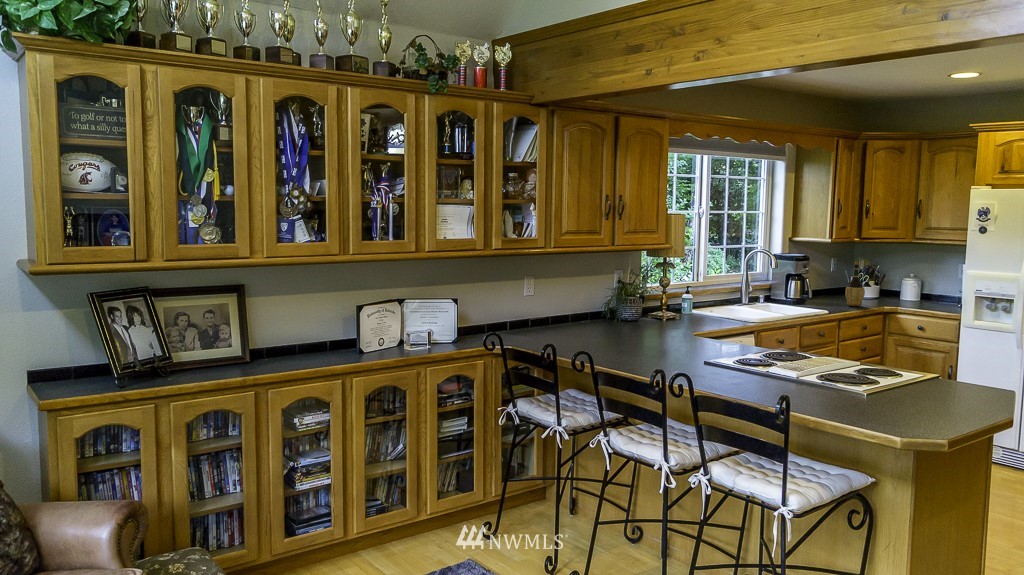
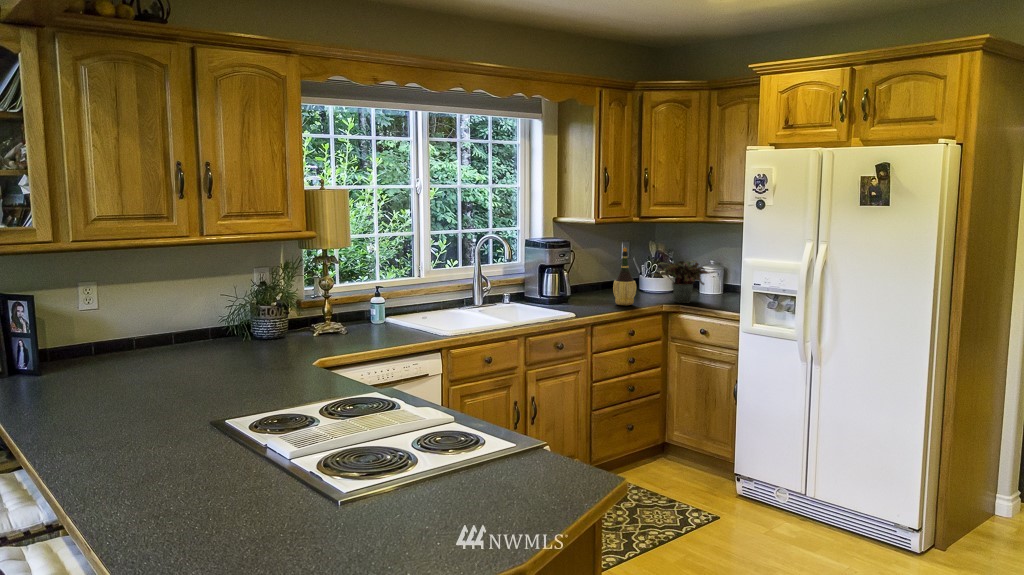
potted plant: none [870,272,928,306] -> present [652,260,714,303]

